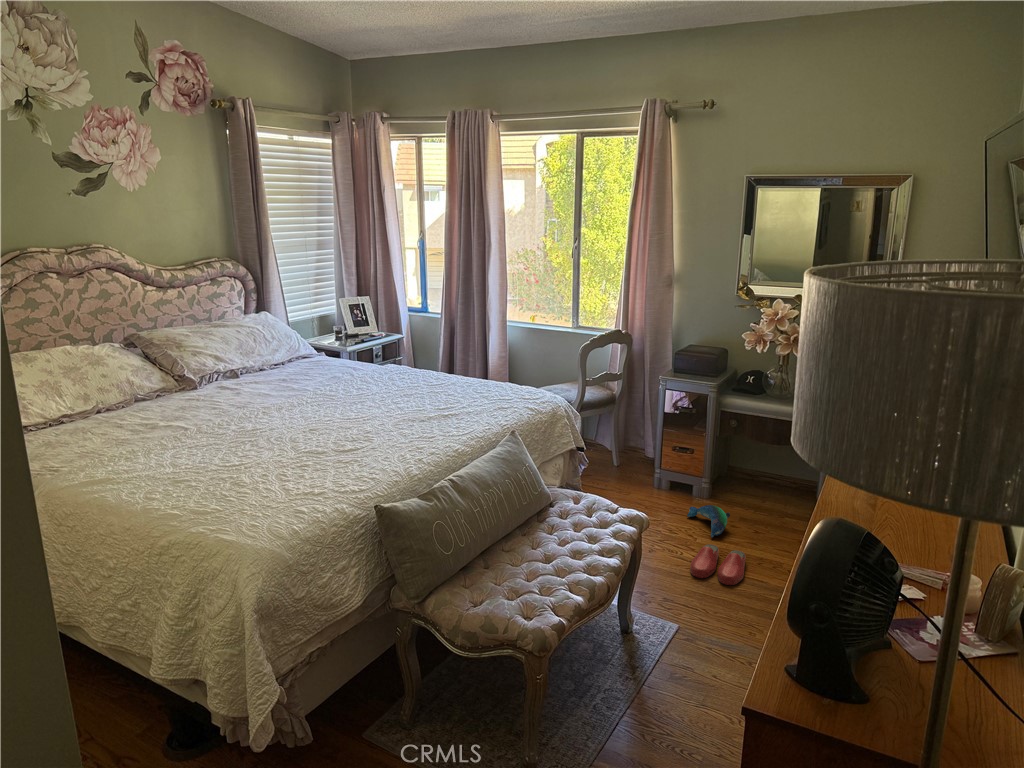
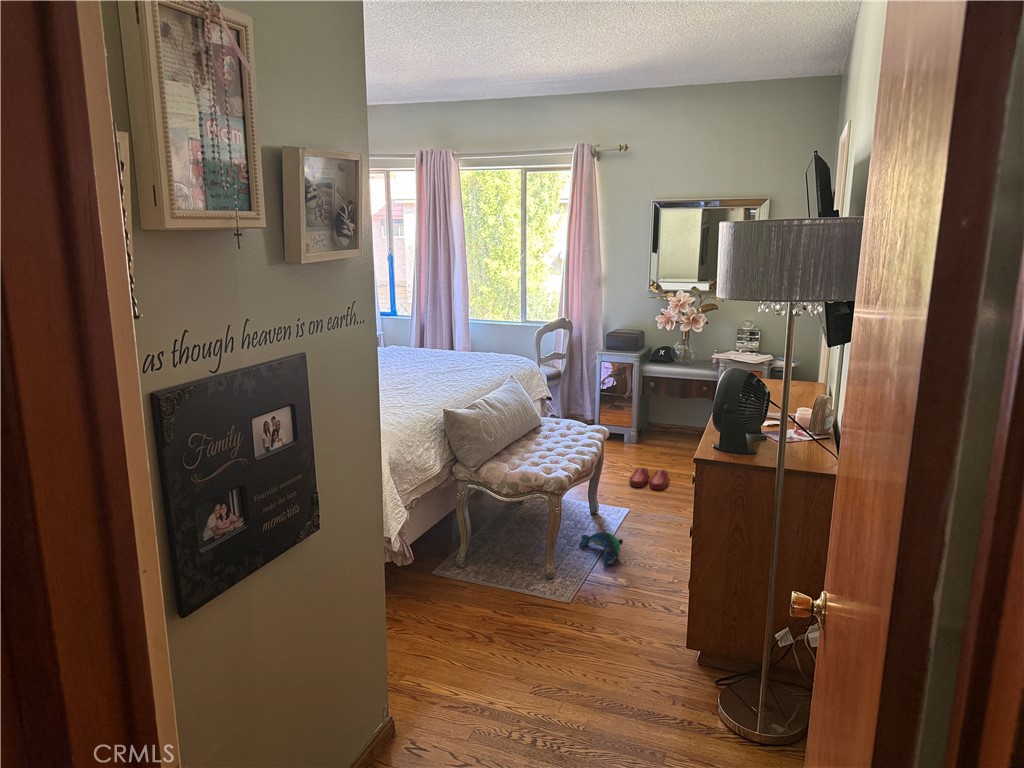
plush toy: present [687,505,730,537] -> present [579,532,623,567]

